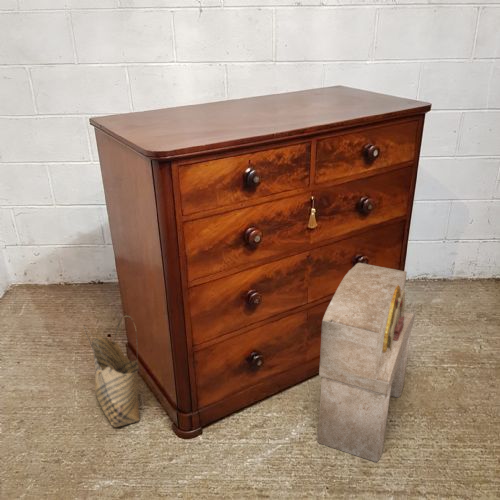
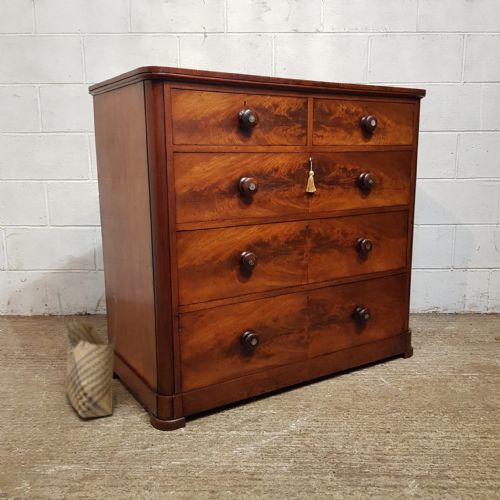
stool: present [318,263,415,462] -> none [321,238,426,451]

